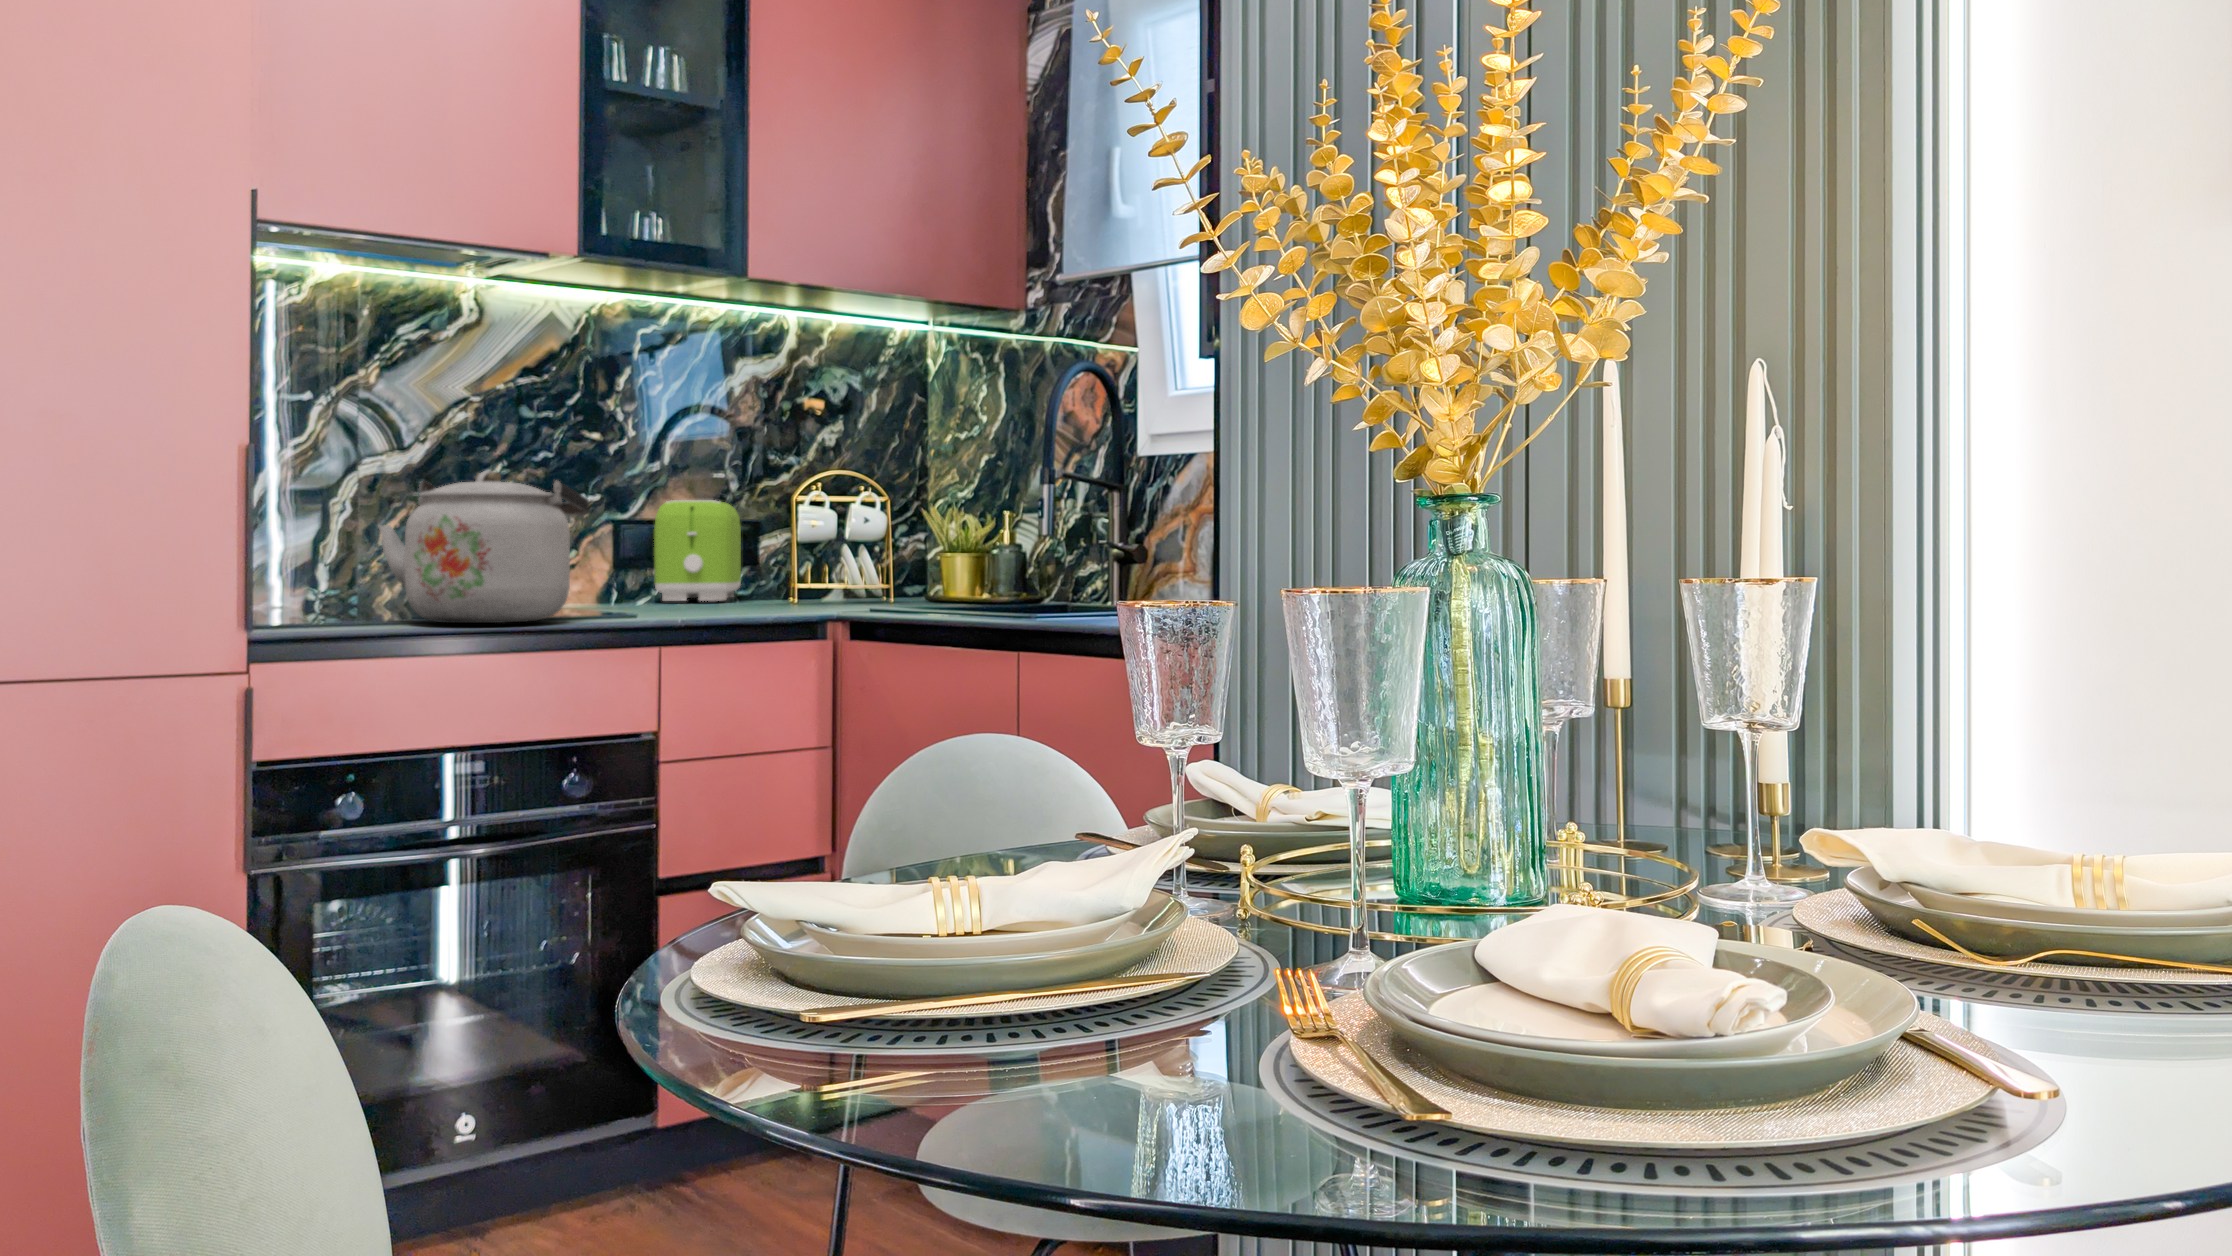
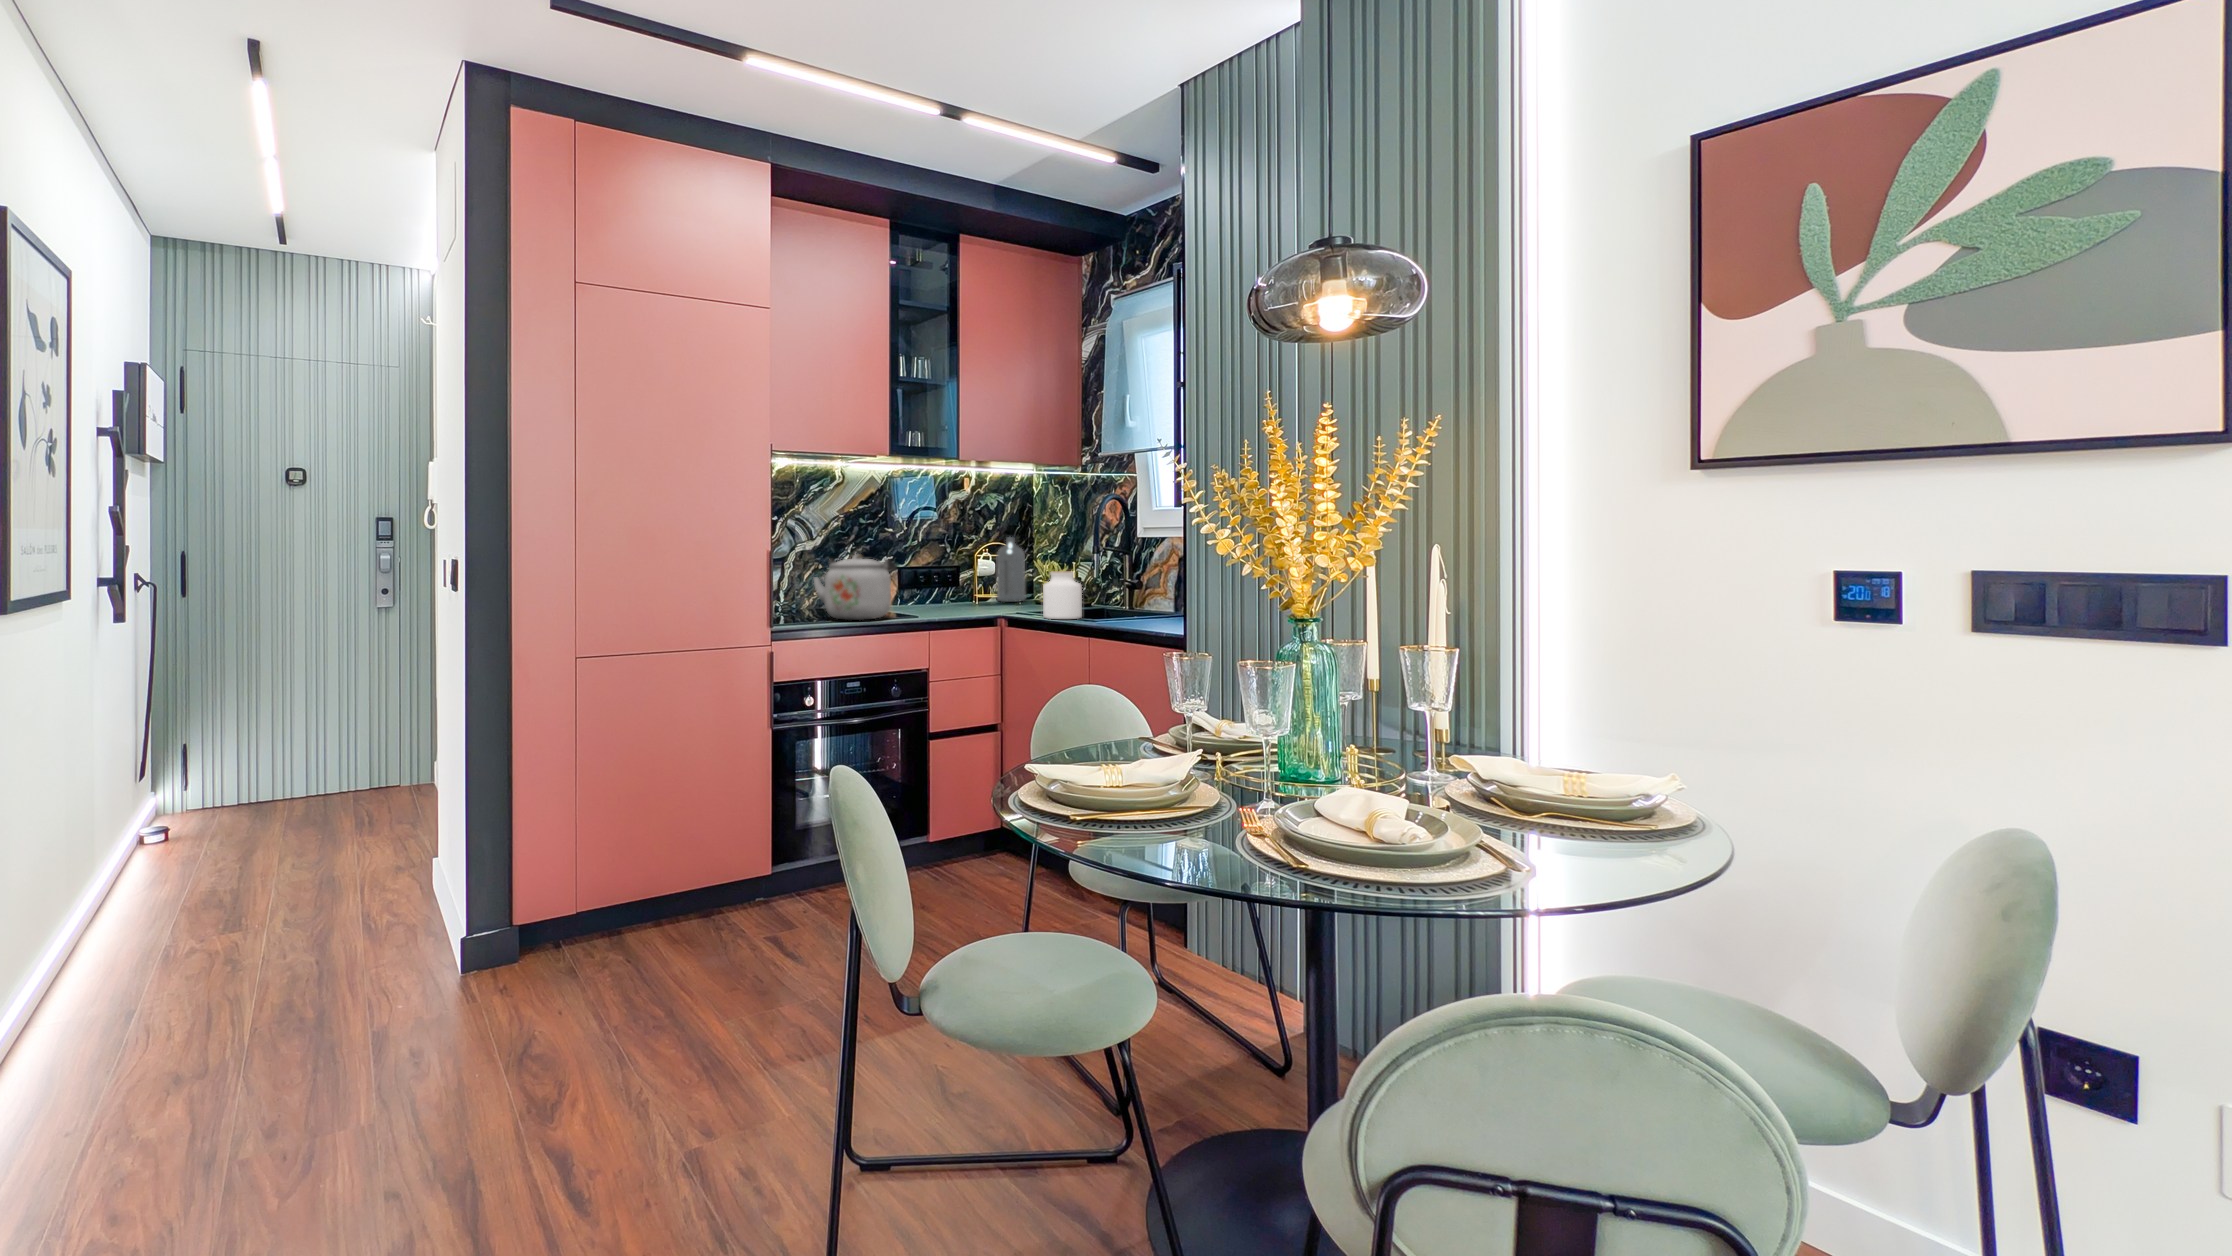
bottle: none [840,458,903,599] -> present [996,537,1025,602]
toaster: present [654,500,741,601] -> none [917,558,953,604]
jar: none [926,515,1012,620] -> present [1043,571,1082,619]

